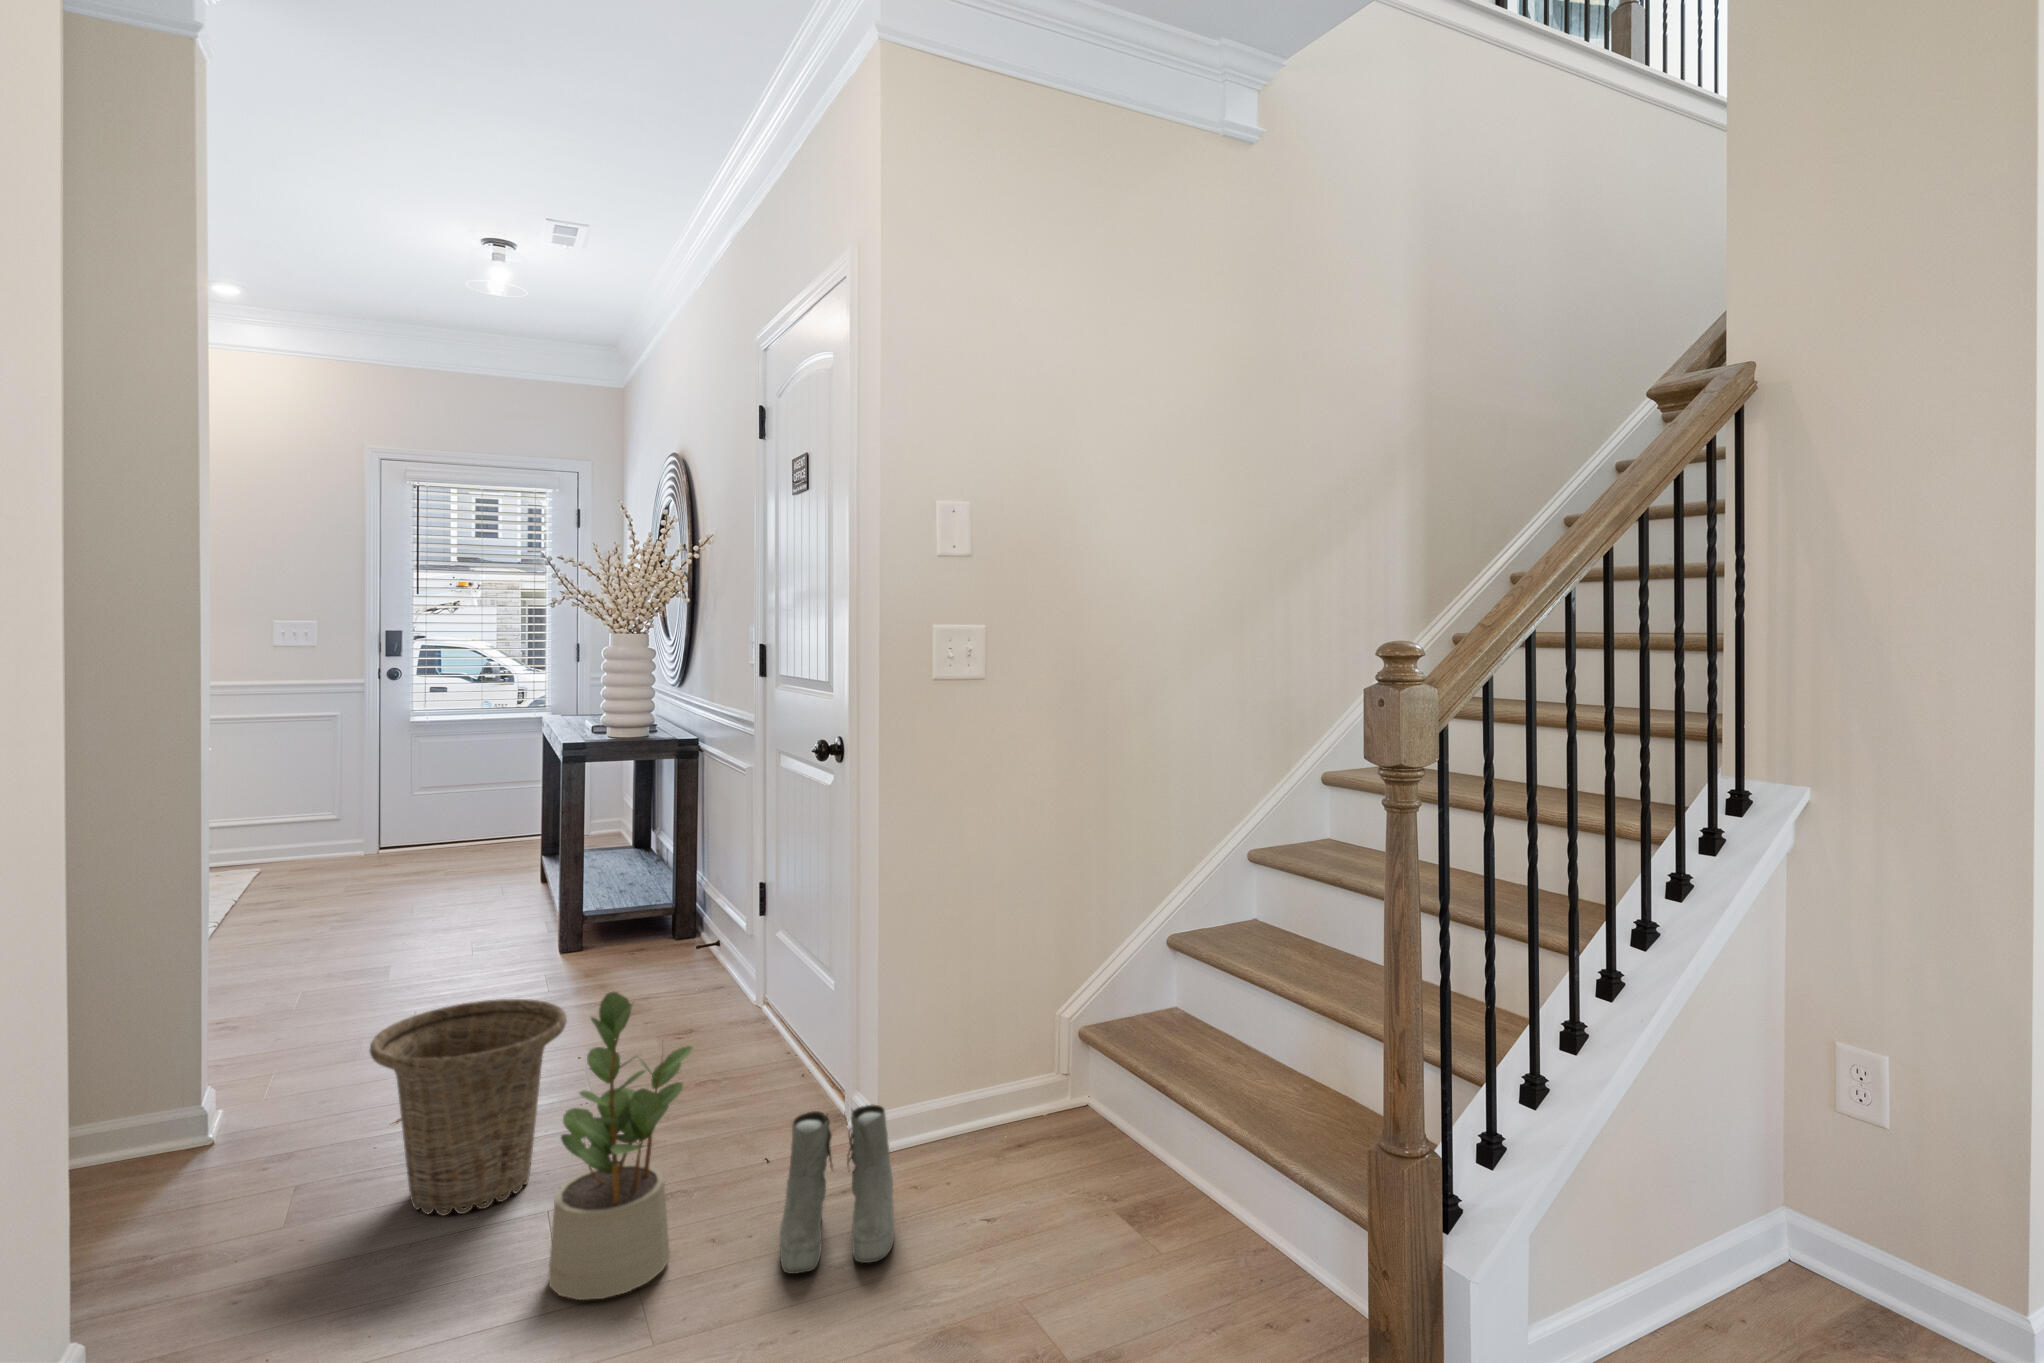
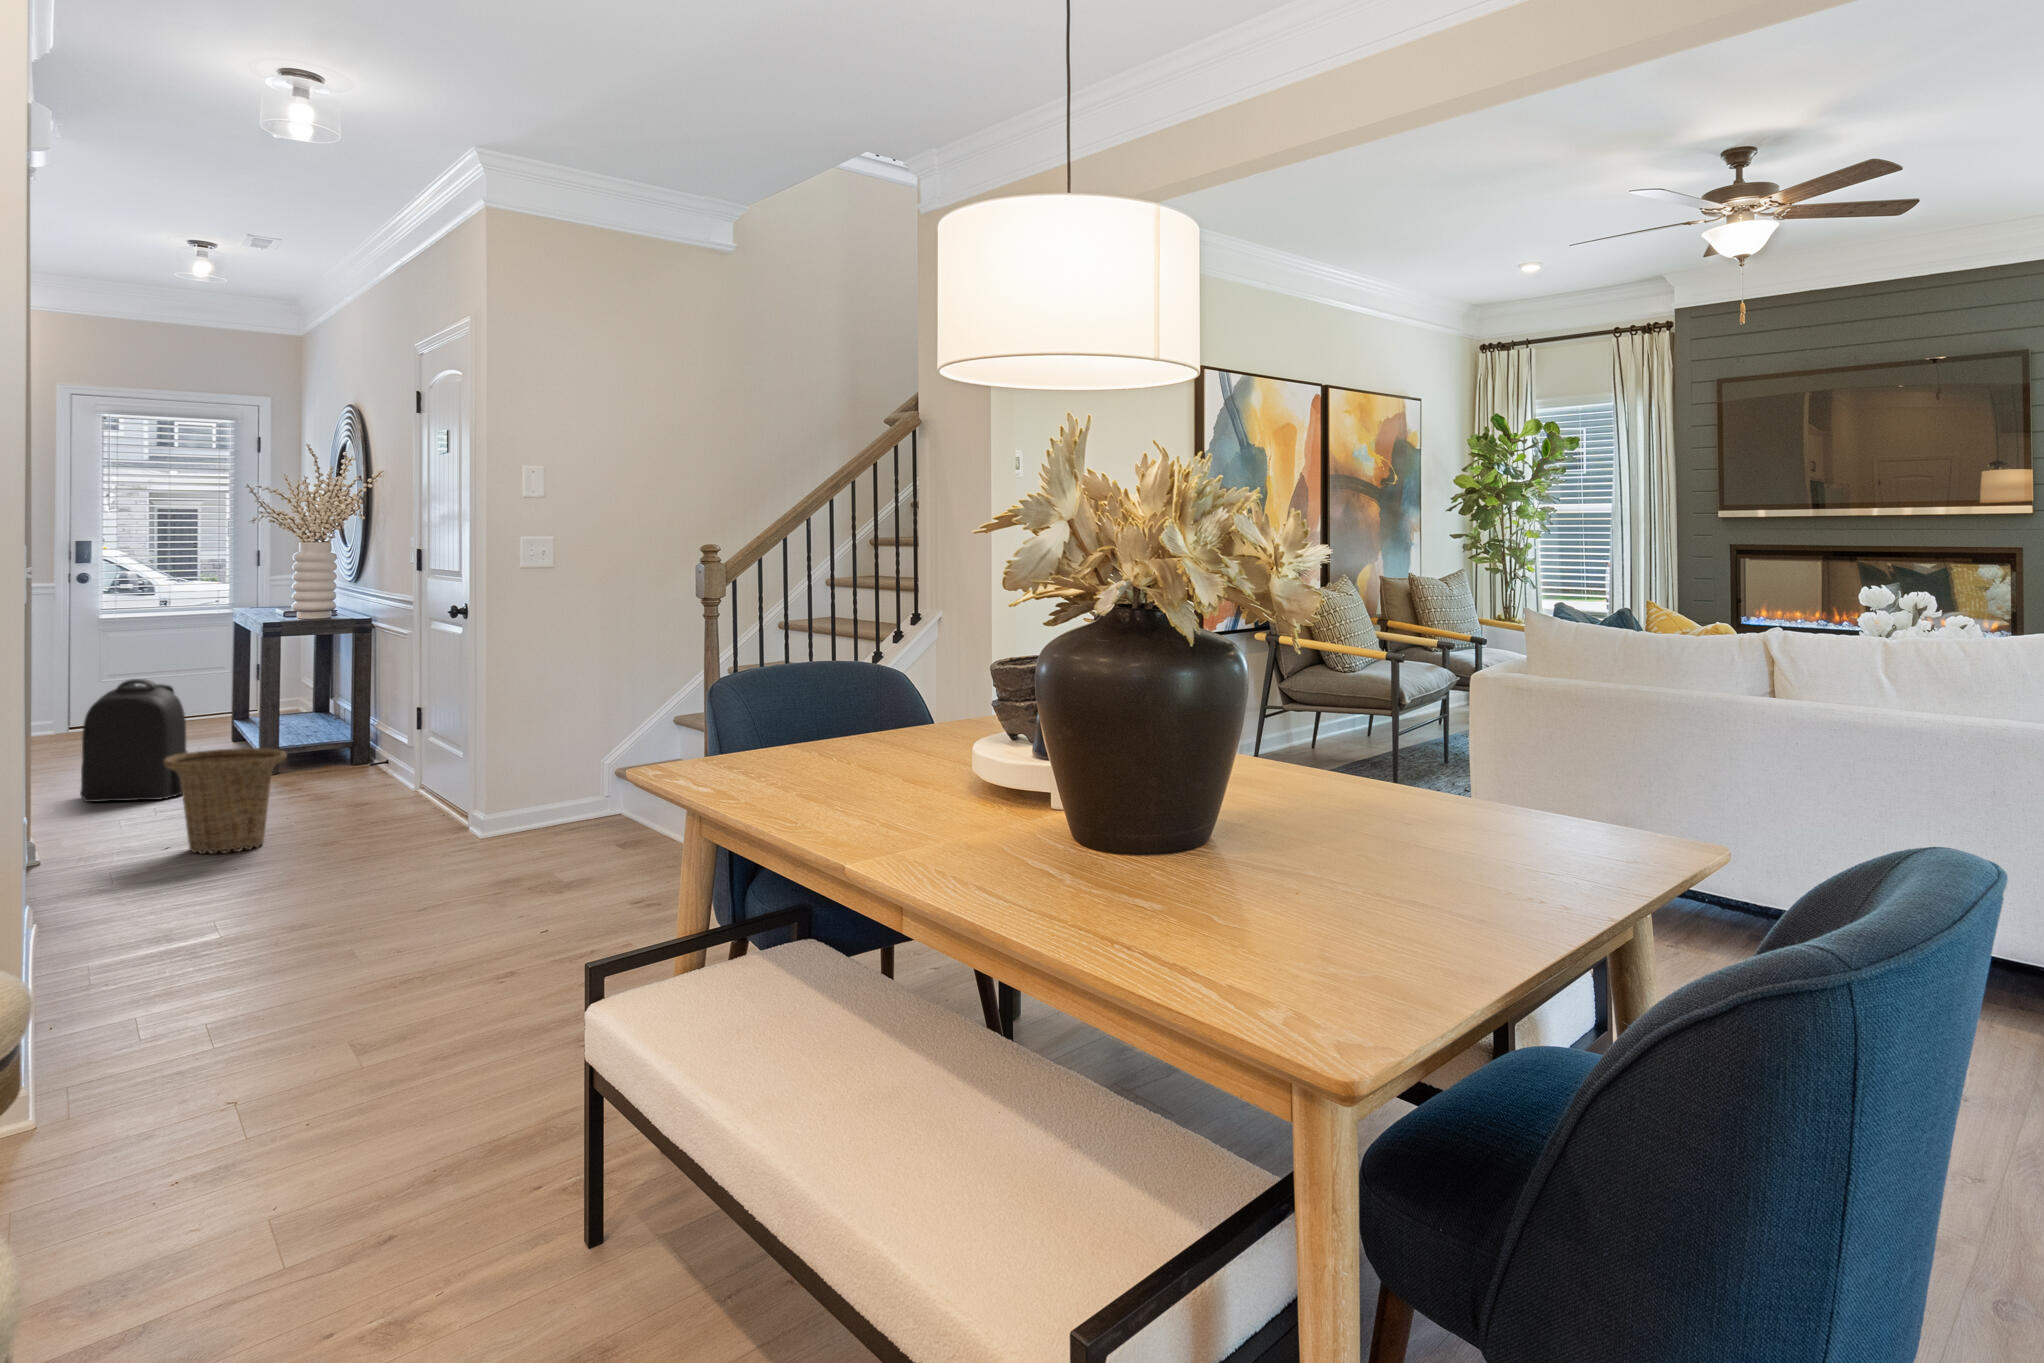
backpack: none [315,845,459,1034] -> present [80,679,187,802]
potted plant: present [549,992,692,1300] -> none [284,720,368,870]
boots: present [780,1104,894,1274] -> none [418,791,485,861]

